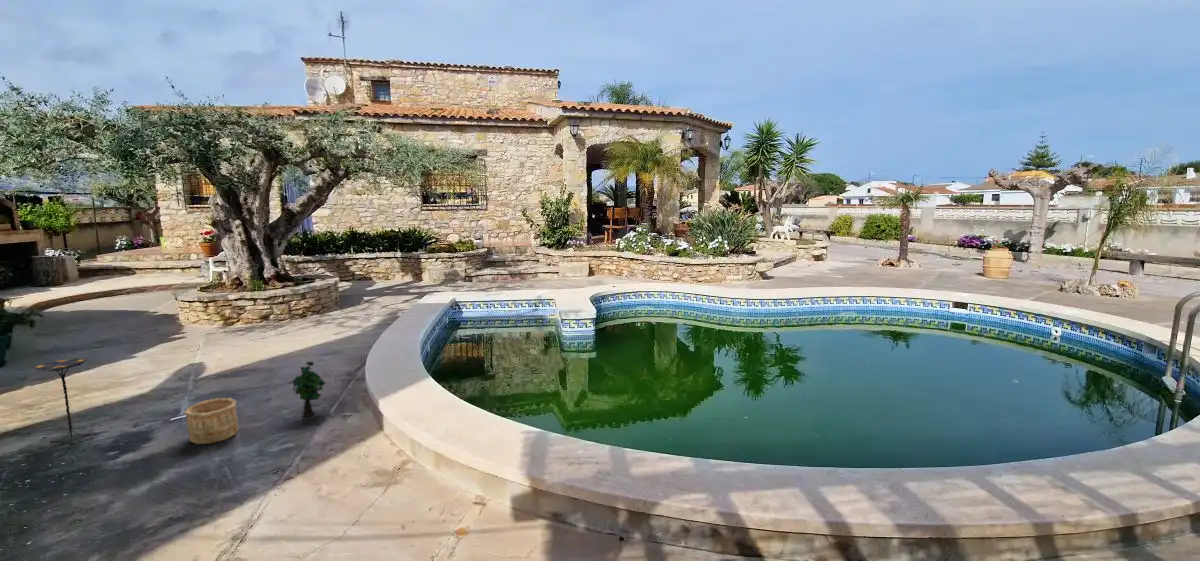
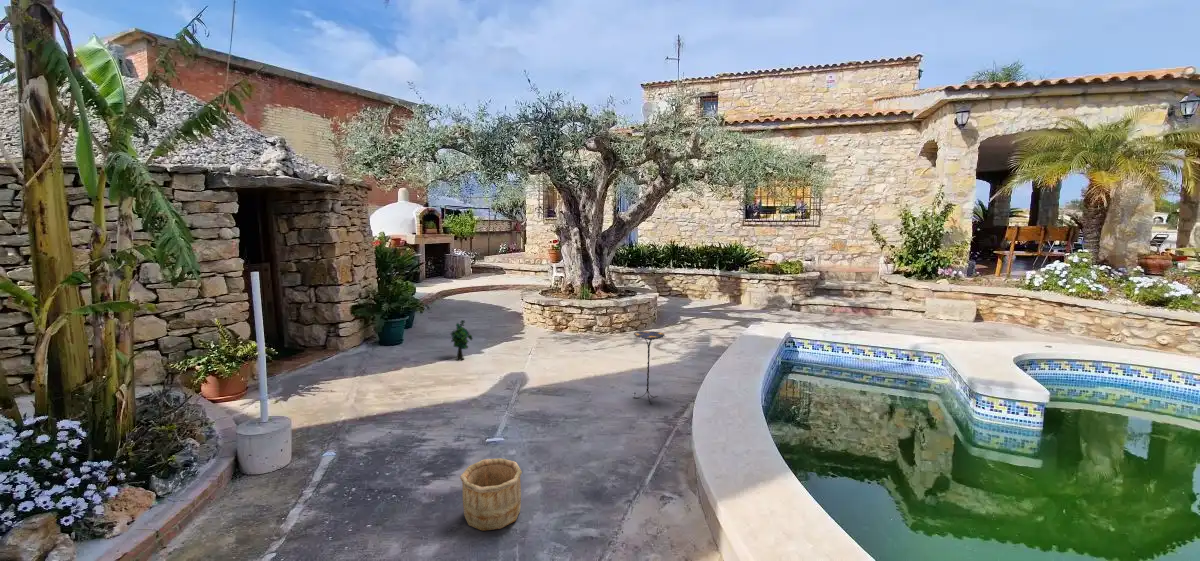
side table: present [34,359,86,444] -> present [634,331,665,404]
decorative plant: present [290,362,325,417] -> present [451,320,472,360]

